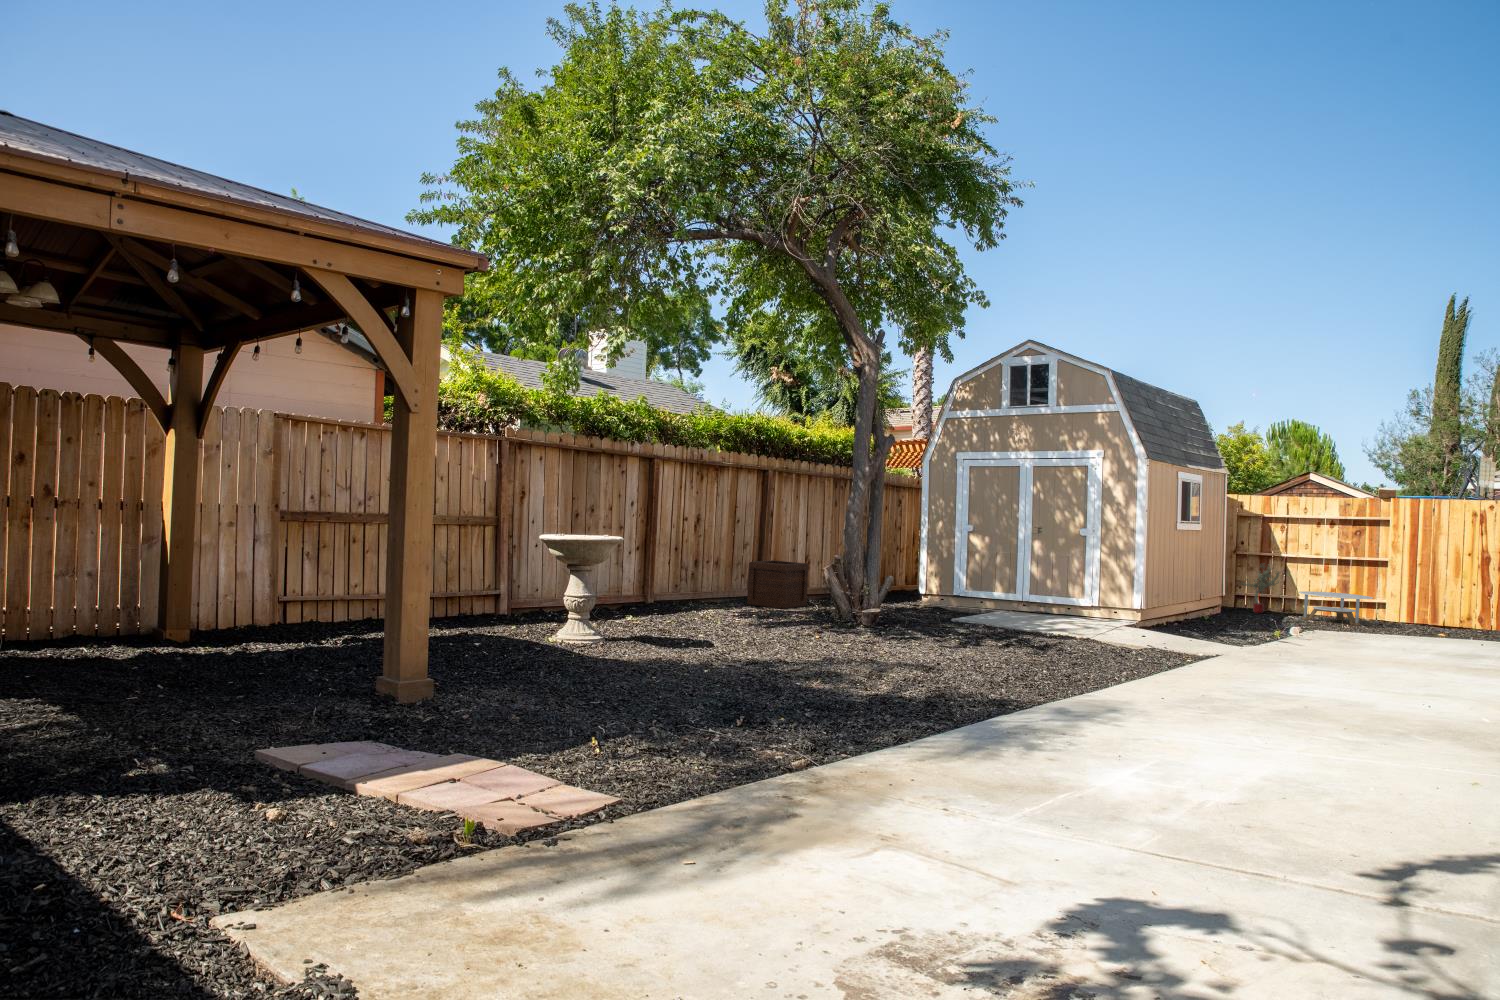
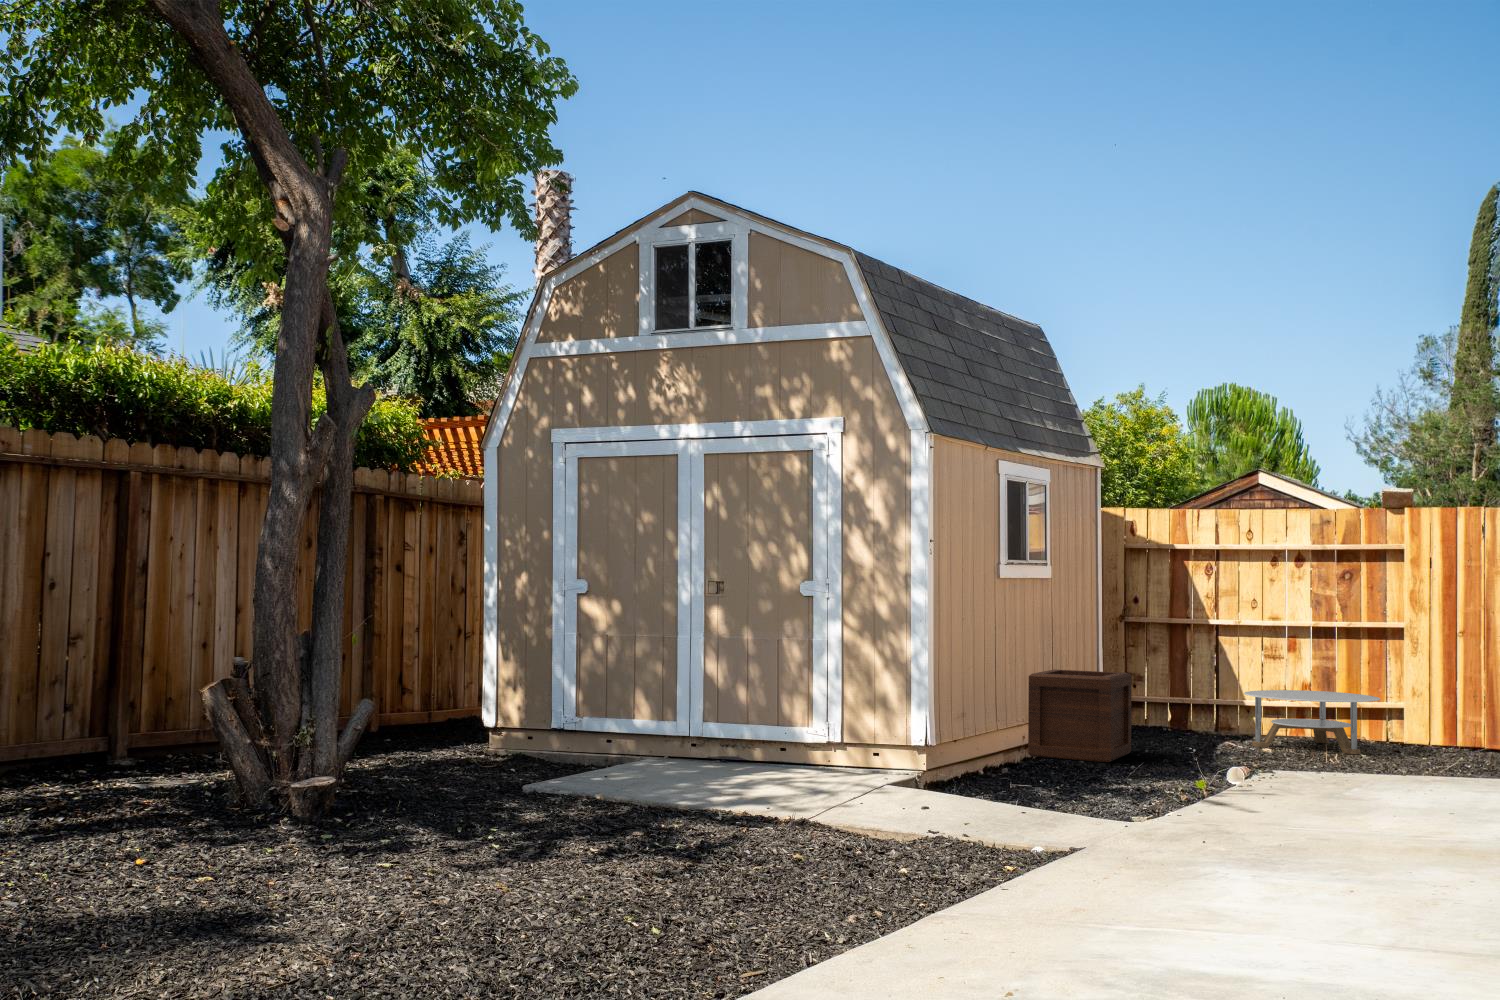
wooden crate: present [747,560,808,609] -> present [1028,669,1131,762]
potted tree: present [1242,563,1280,613] -> none [1137,639,1210,736]

